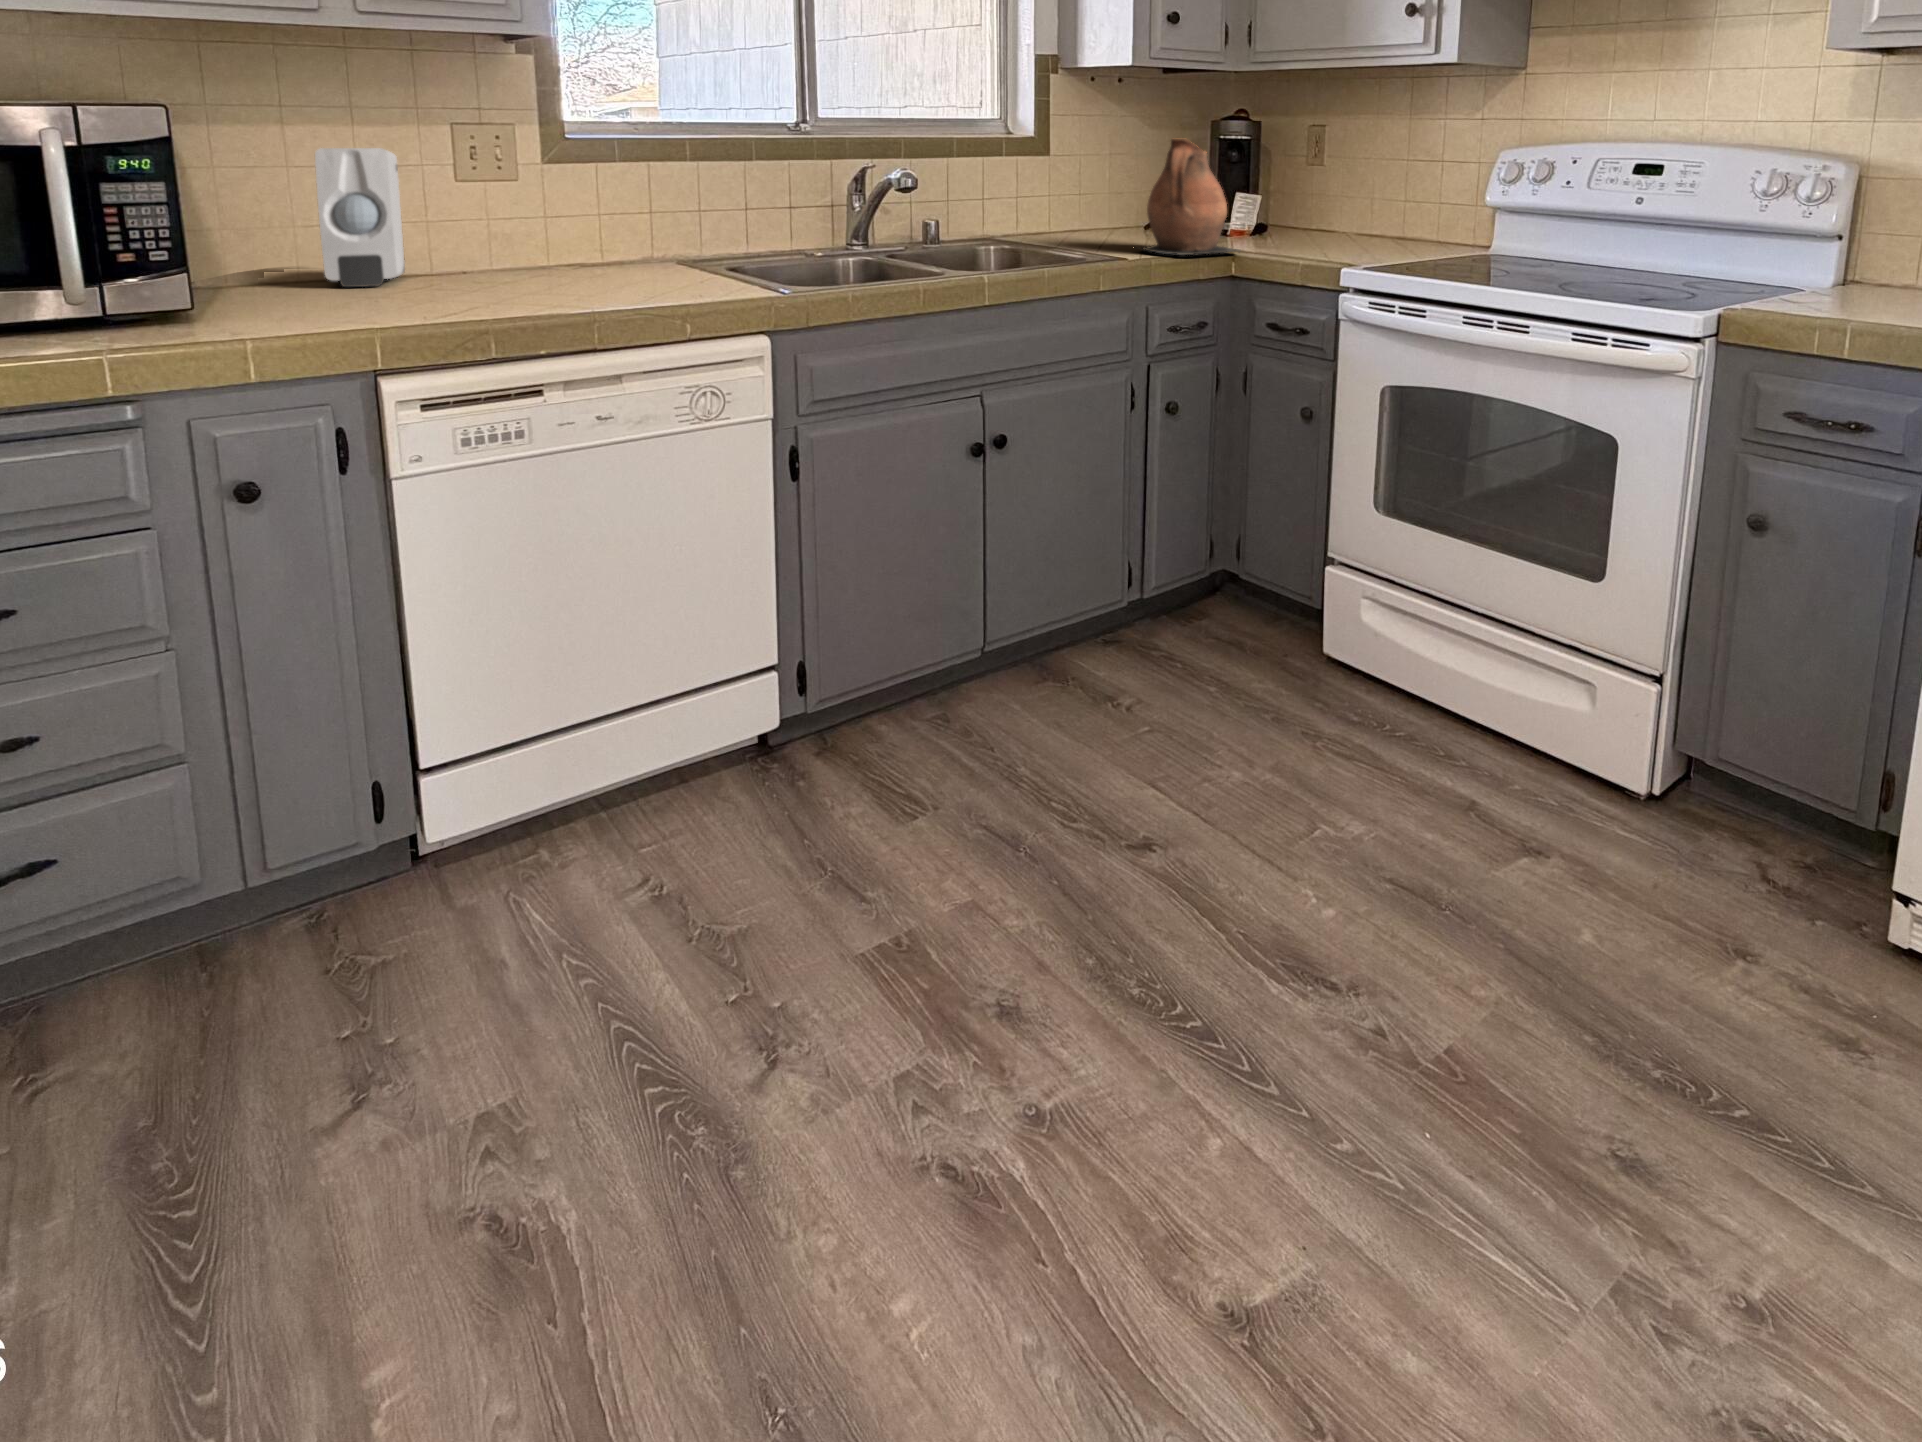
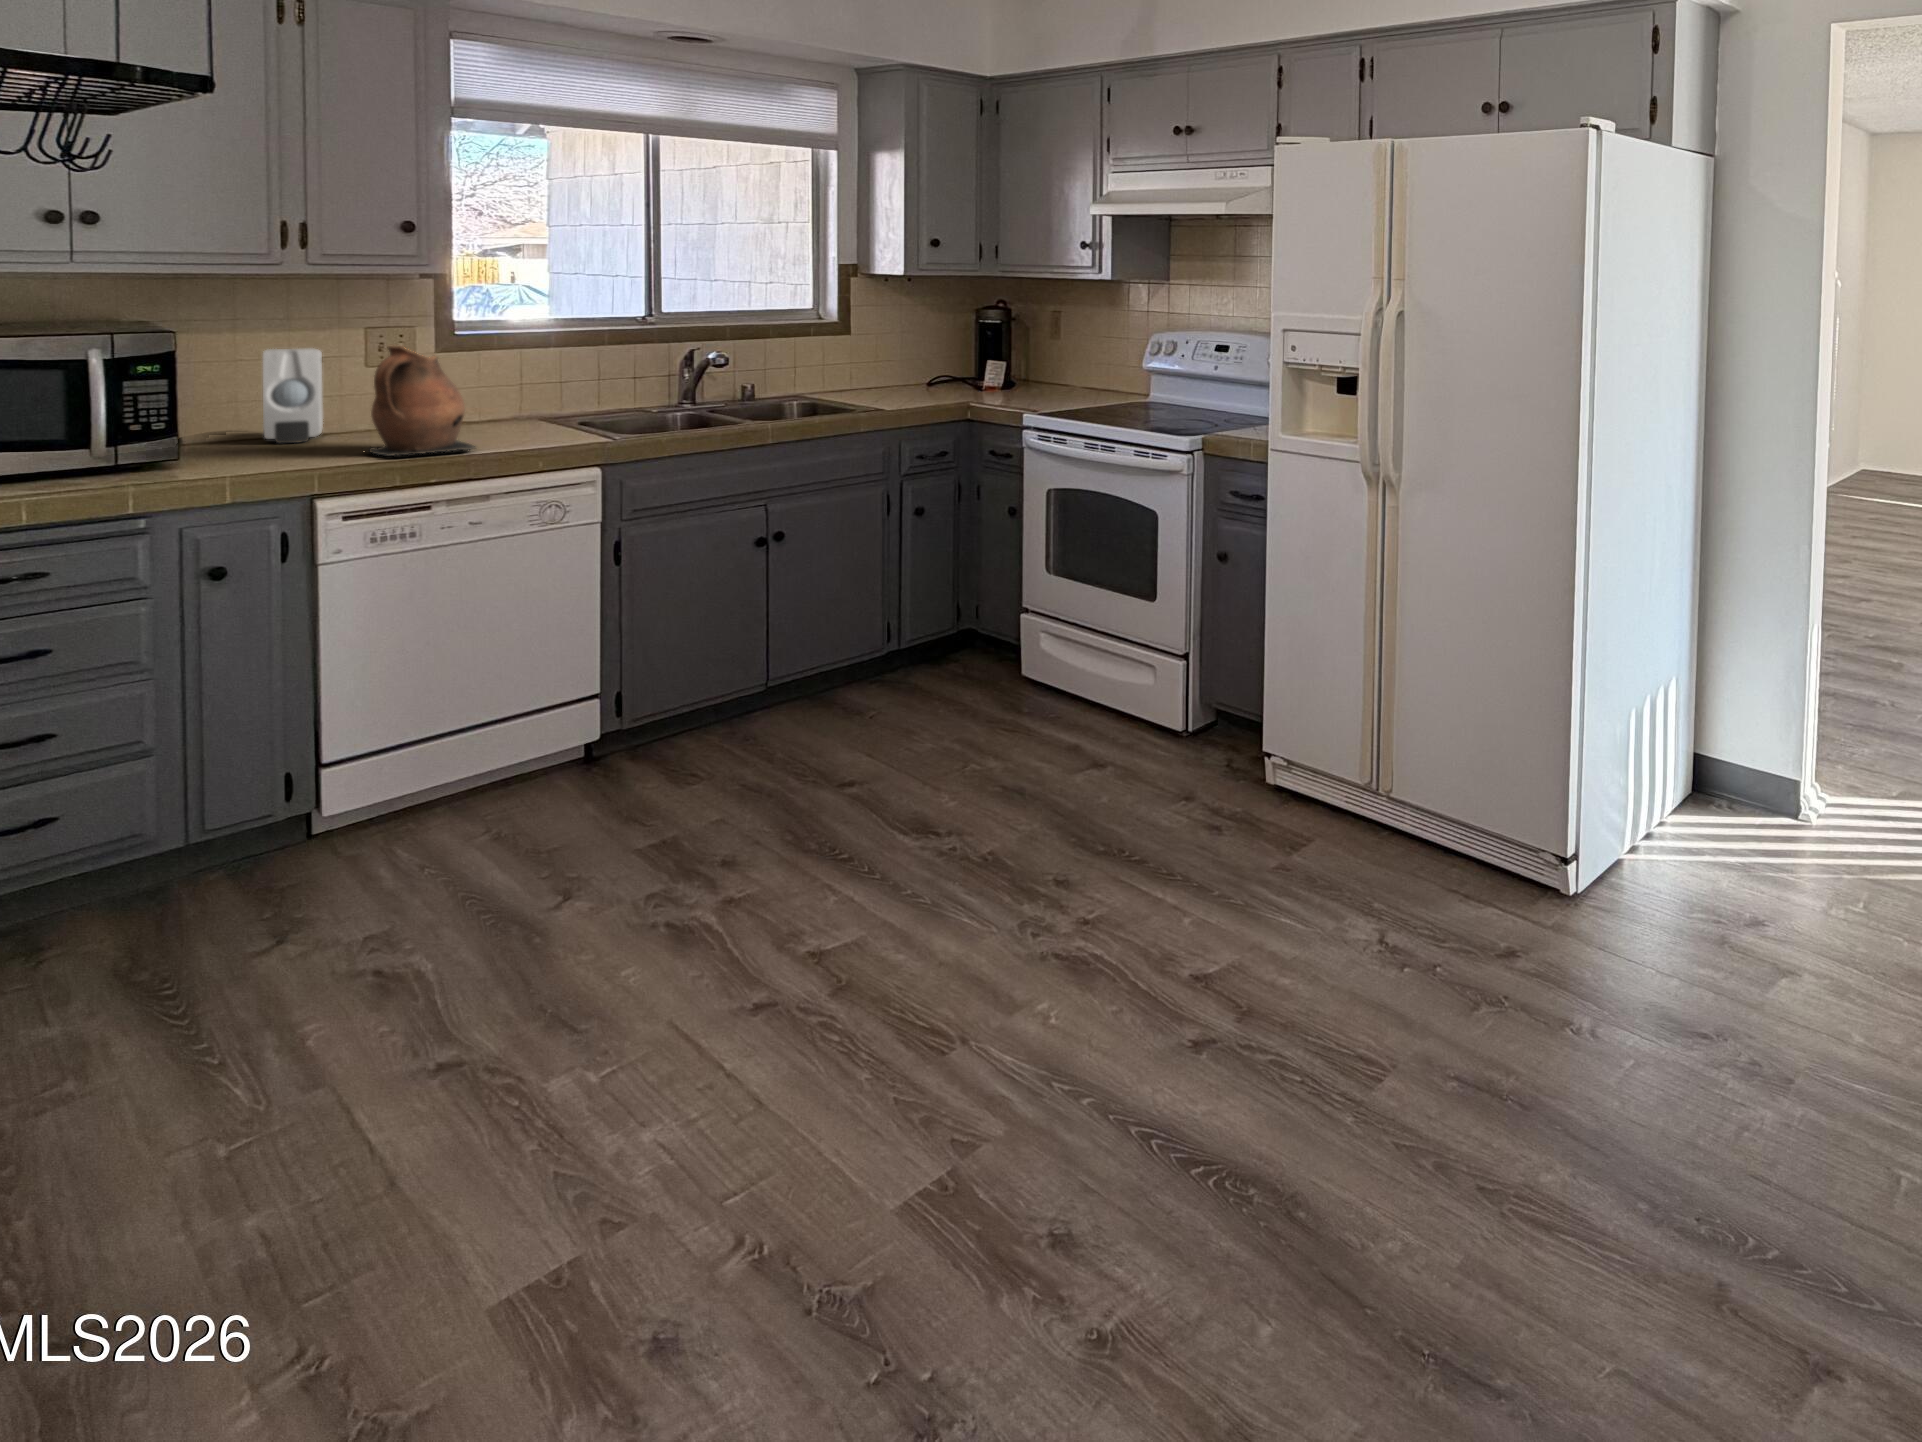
ceramic pitcher: present [1142,139,1240,255] -> present [369,346,476,456]

